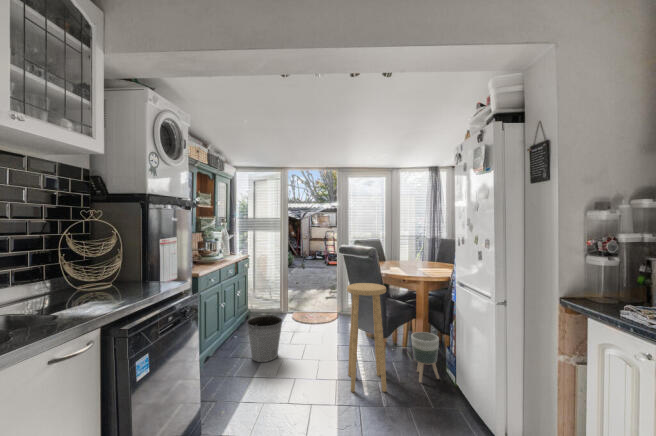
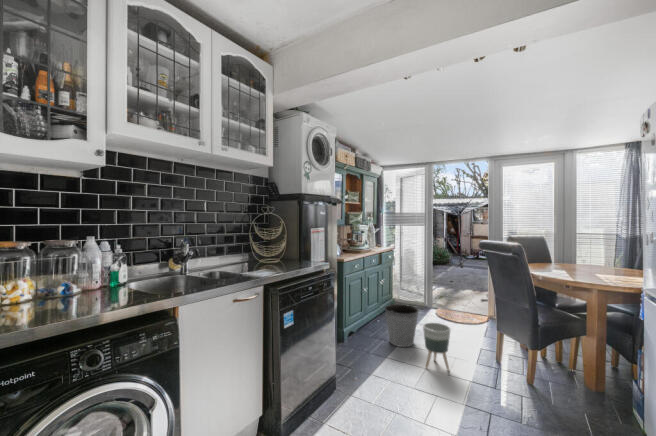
stool: present [347,283,387,392] -> none [482,283,533,408]
planter: present [411,332,439,383] -> present [423,323,450,370]

